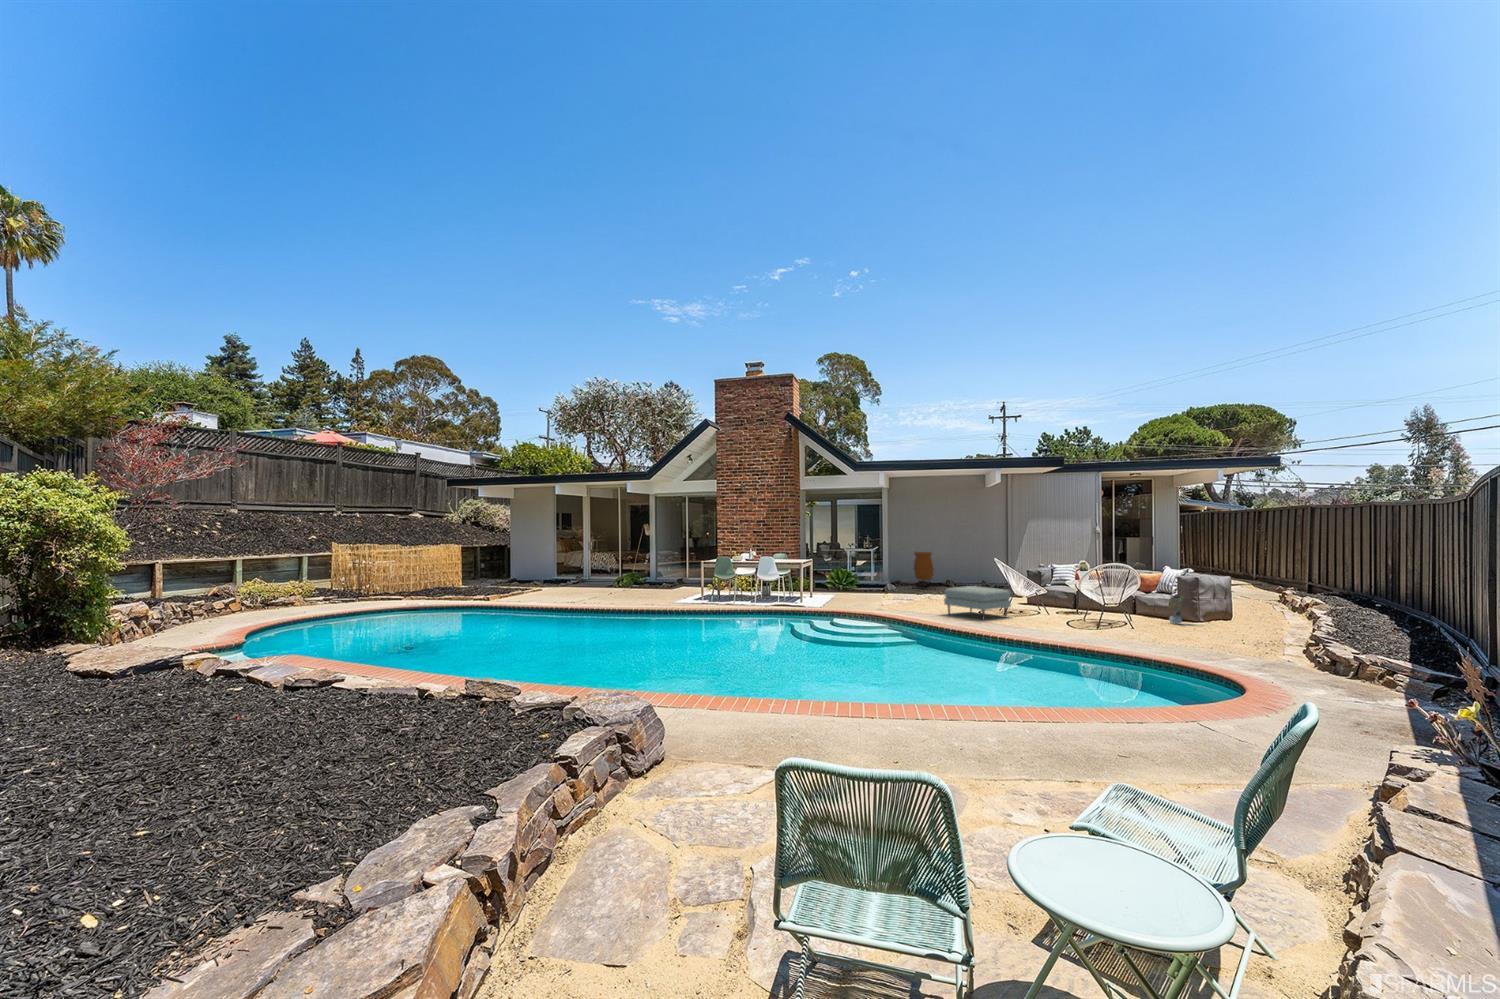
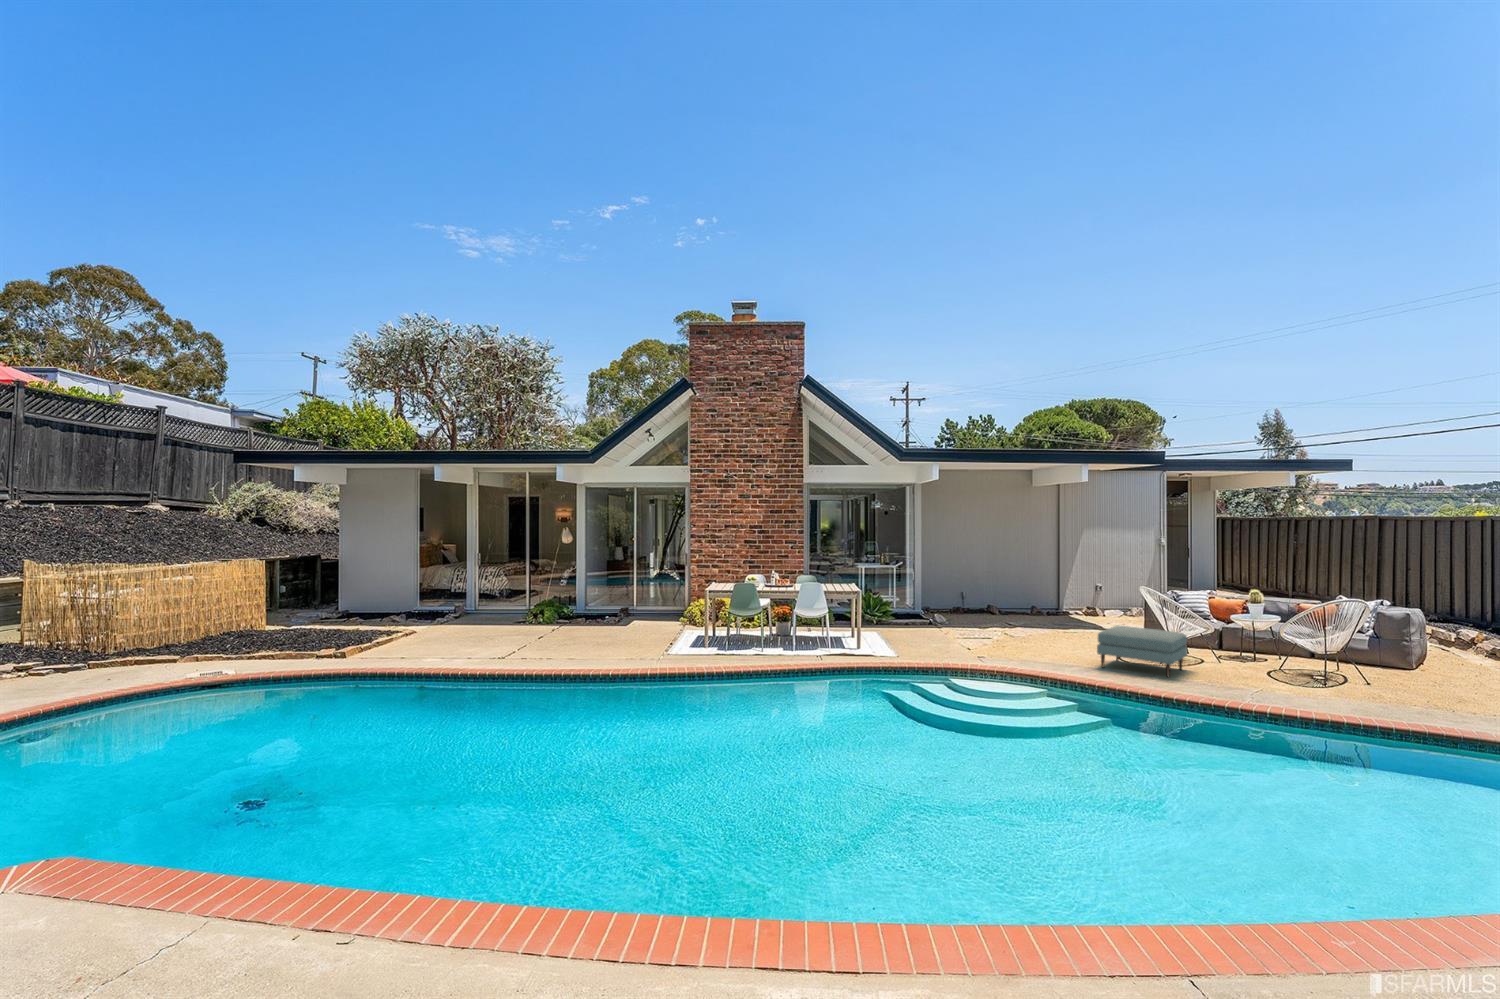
lounge chair: present [914,552,934,588] -> none [942,567,975,617]
potted plant: present [1161,594,1184,624] -> none [1369,634,1414,675]

